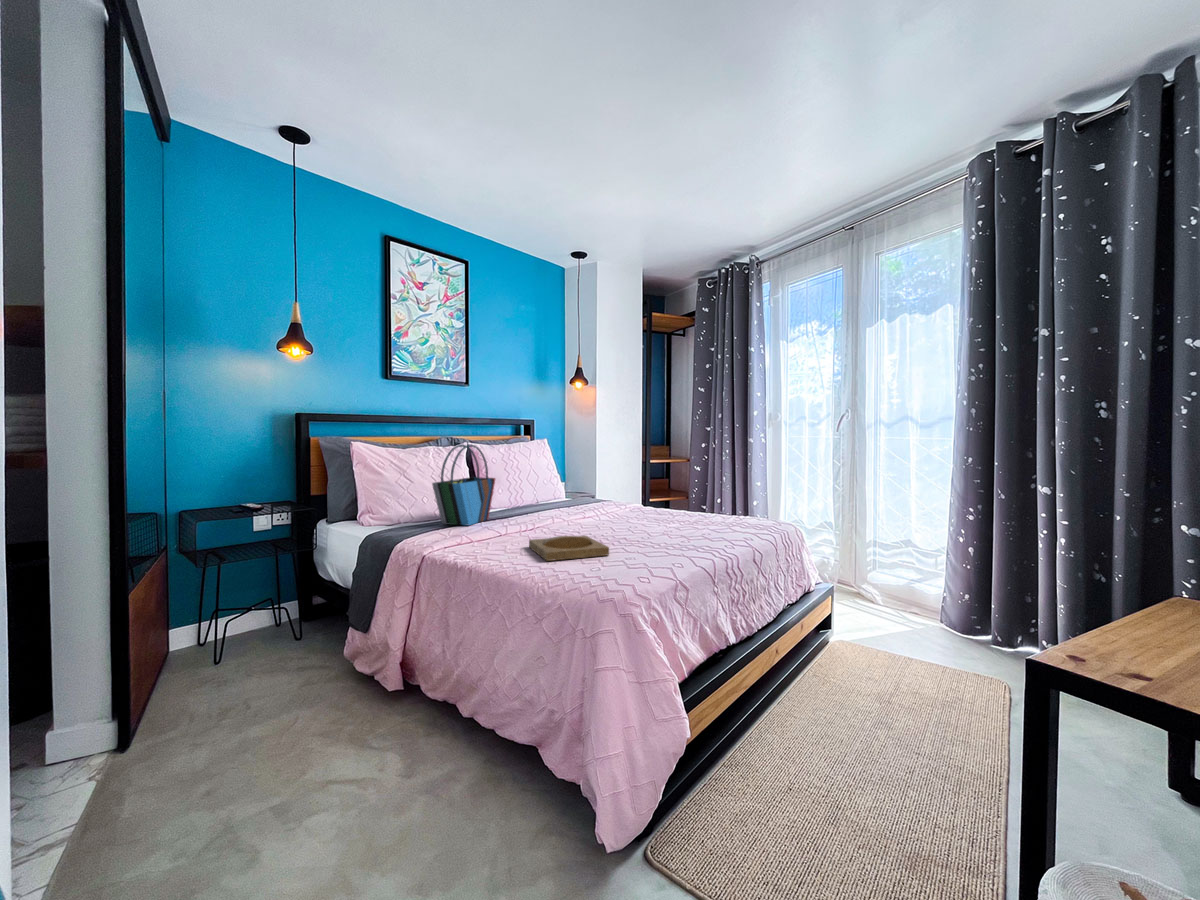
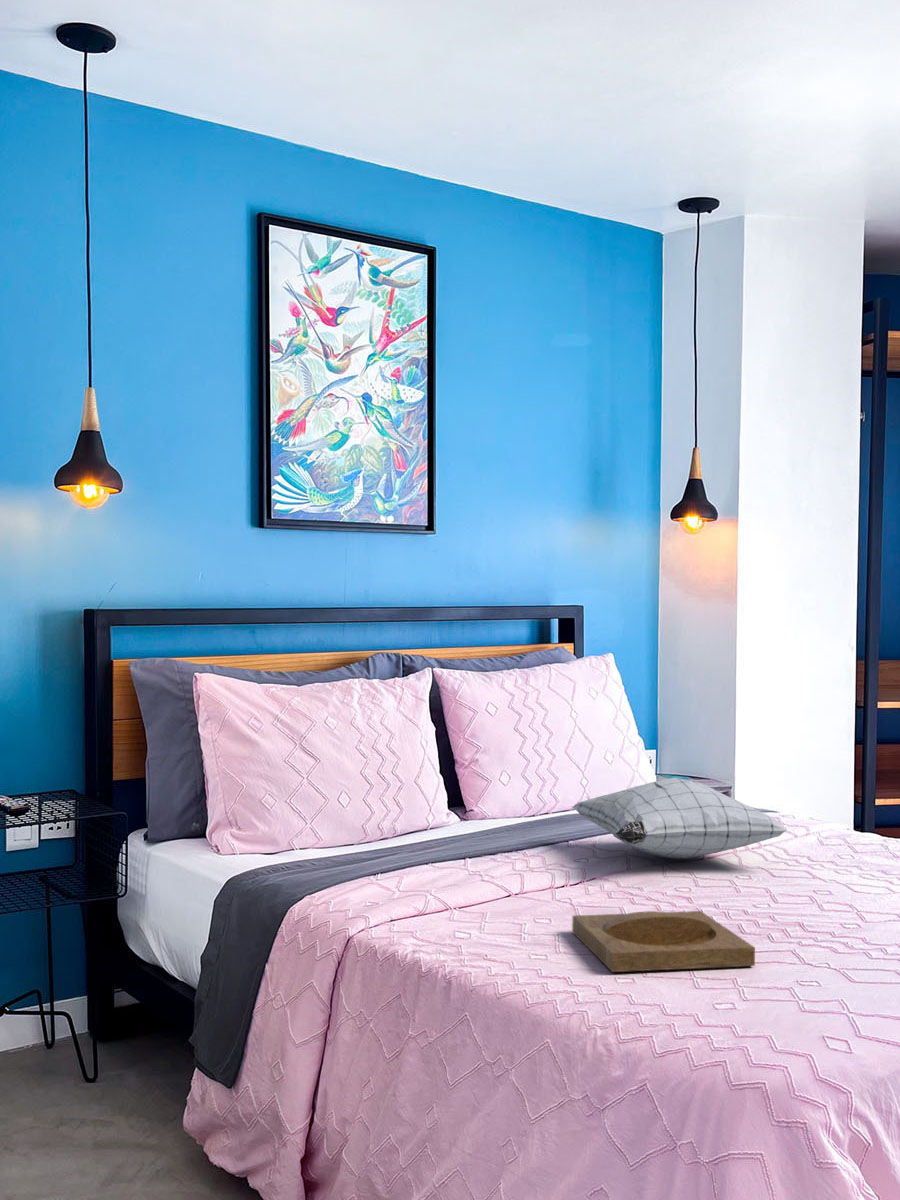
tote bag: present [432,445,495,525] -> none [362,684,495,867]
pillow: none [530,484,621,519] -> present [572,777,787,859]

